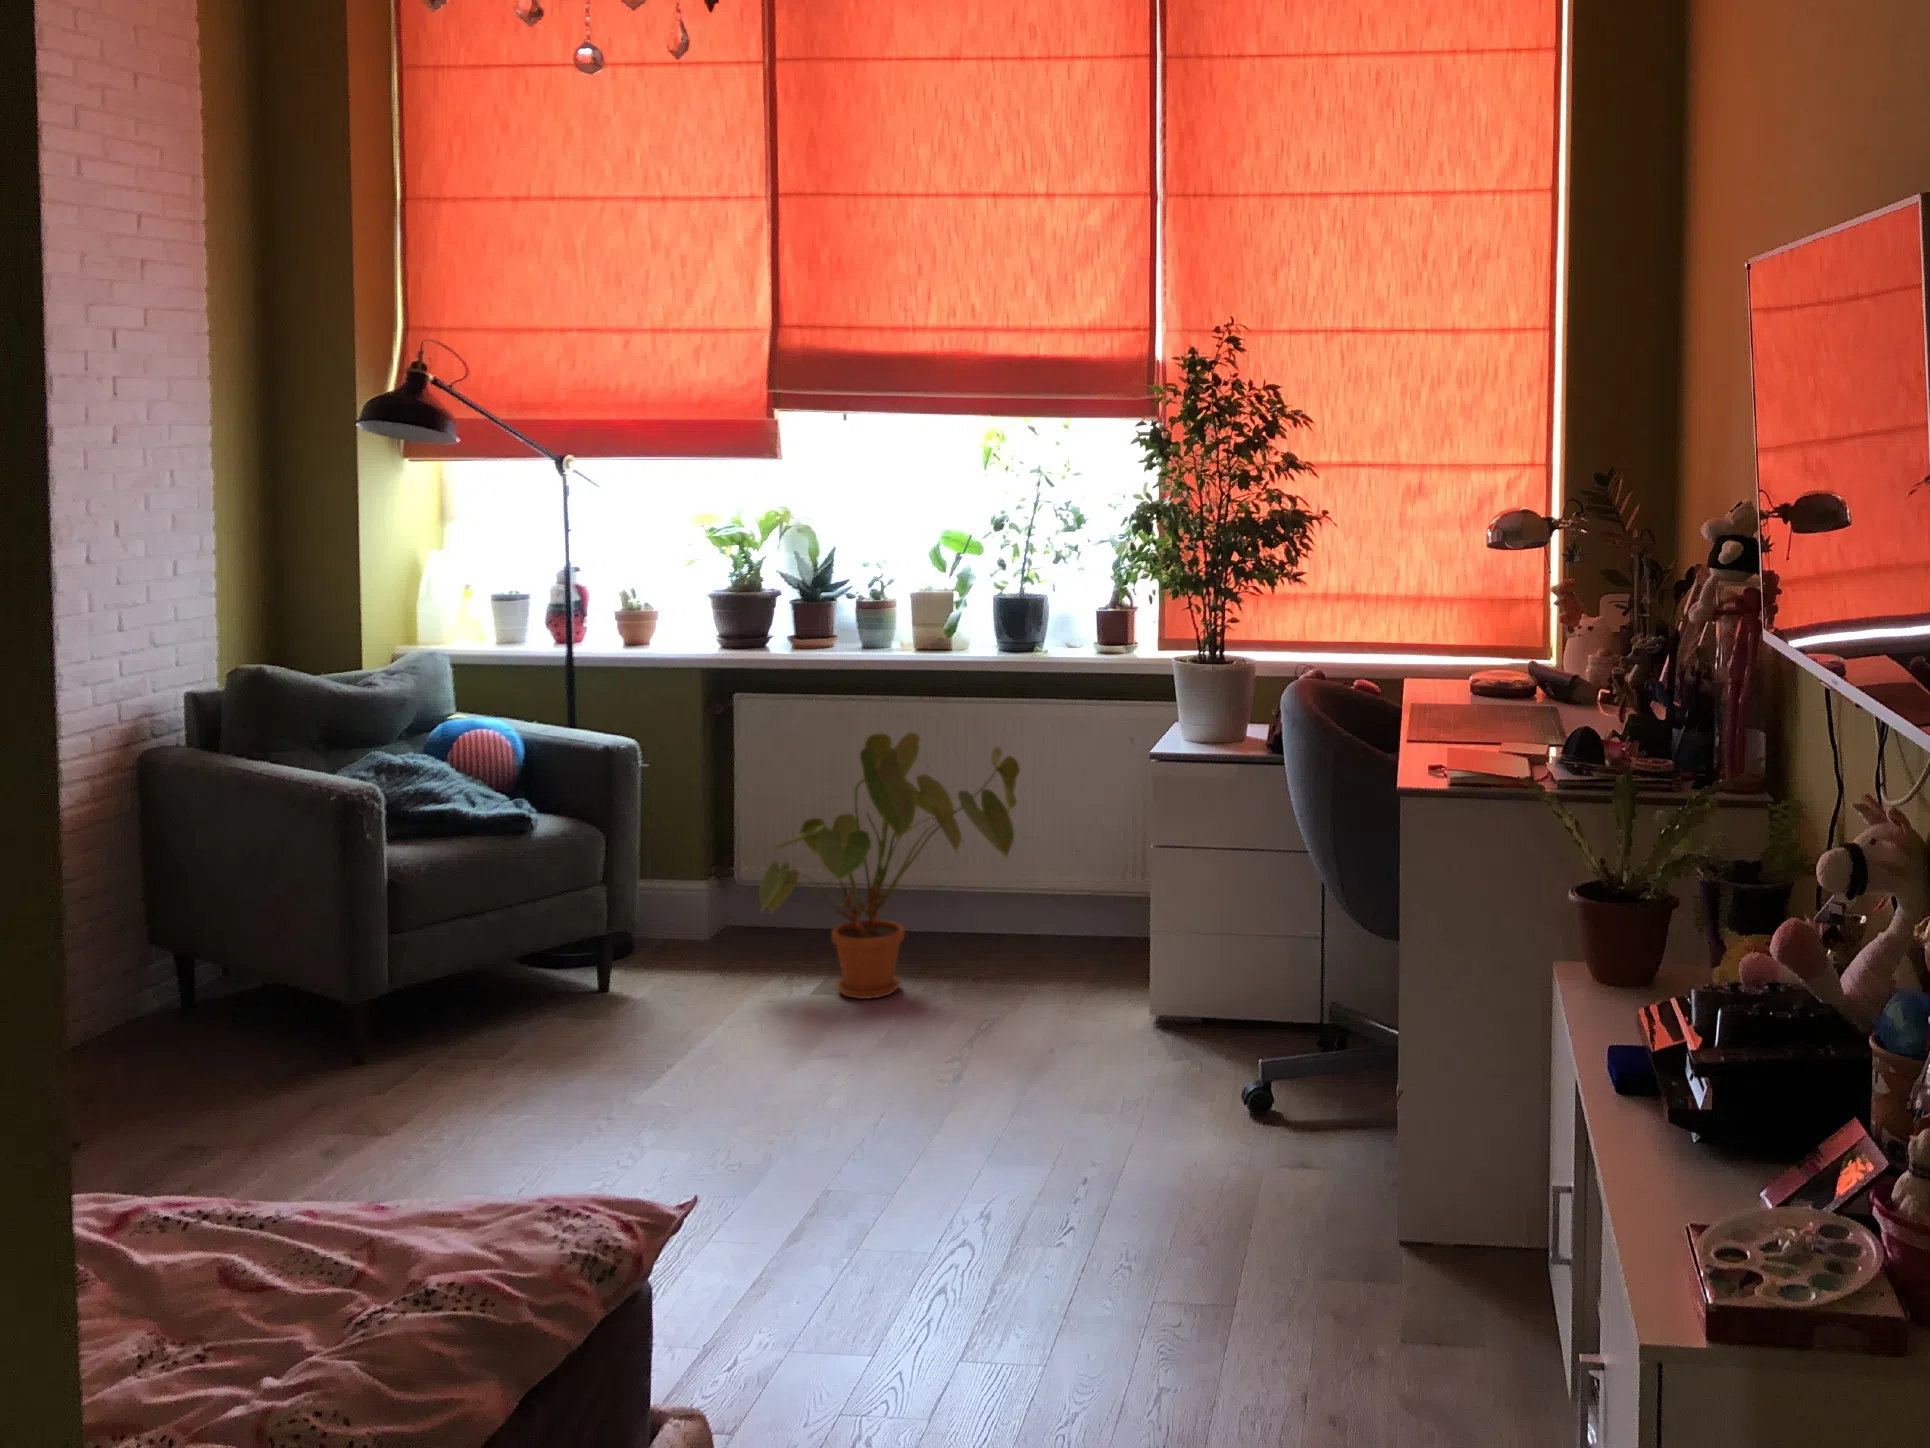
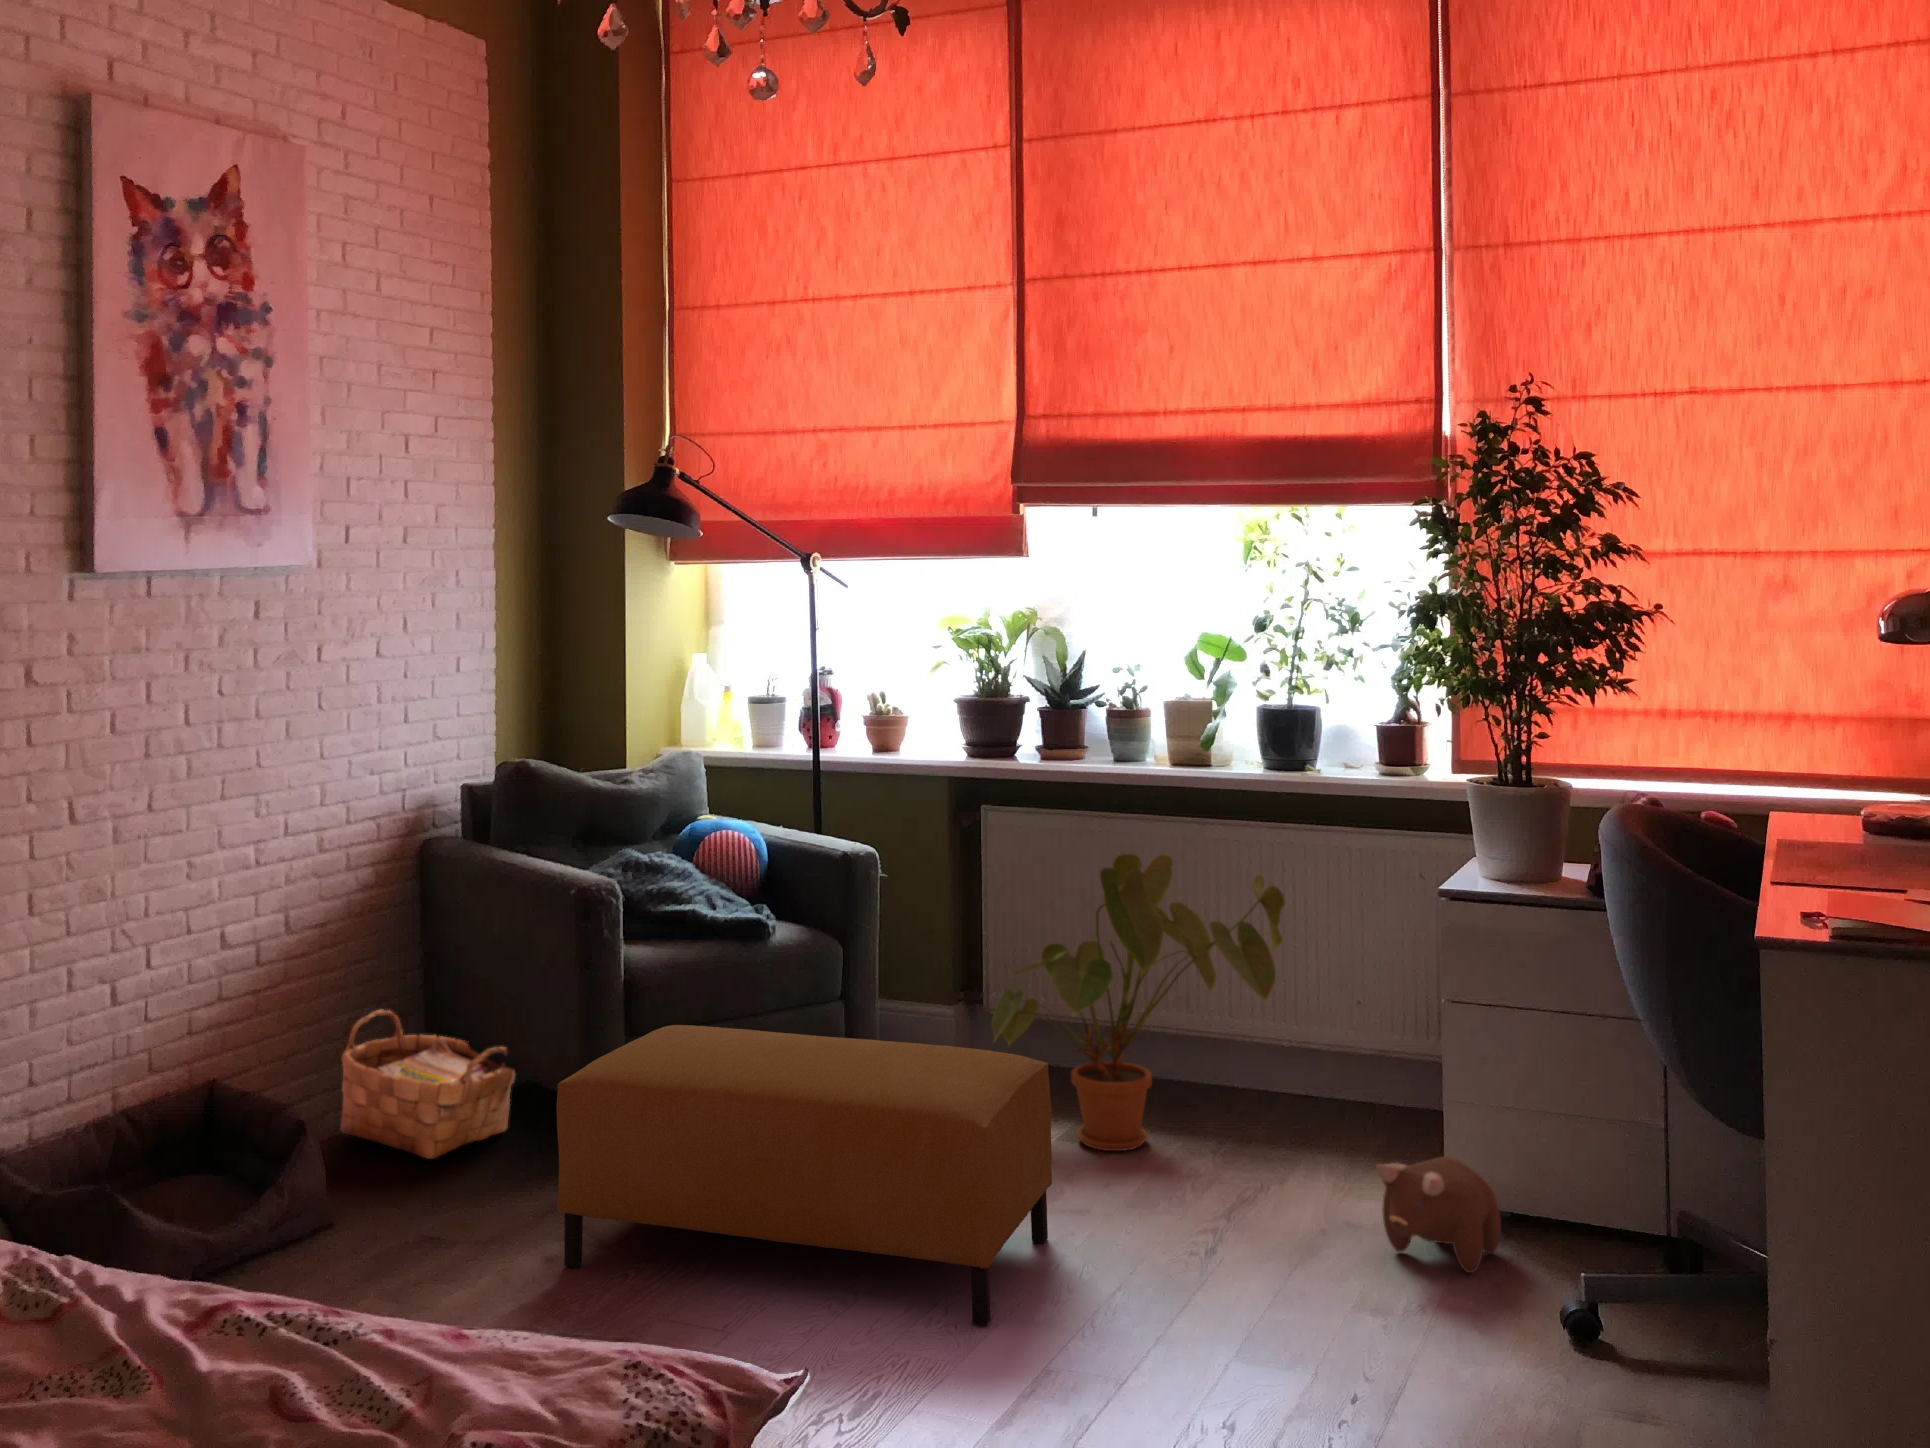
ottoman: none [345,920,827,1158] -> present [557,1025,1052,1326]
woven basket: none [63,930,265,1076] -> present [341,1009,515,1159]
plush toy: none [1105,974,1200,1066] -> present [1376,1157,1501,1273]

